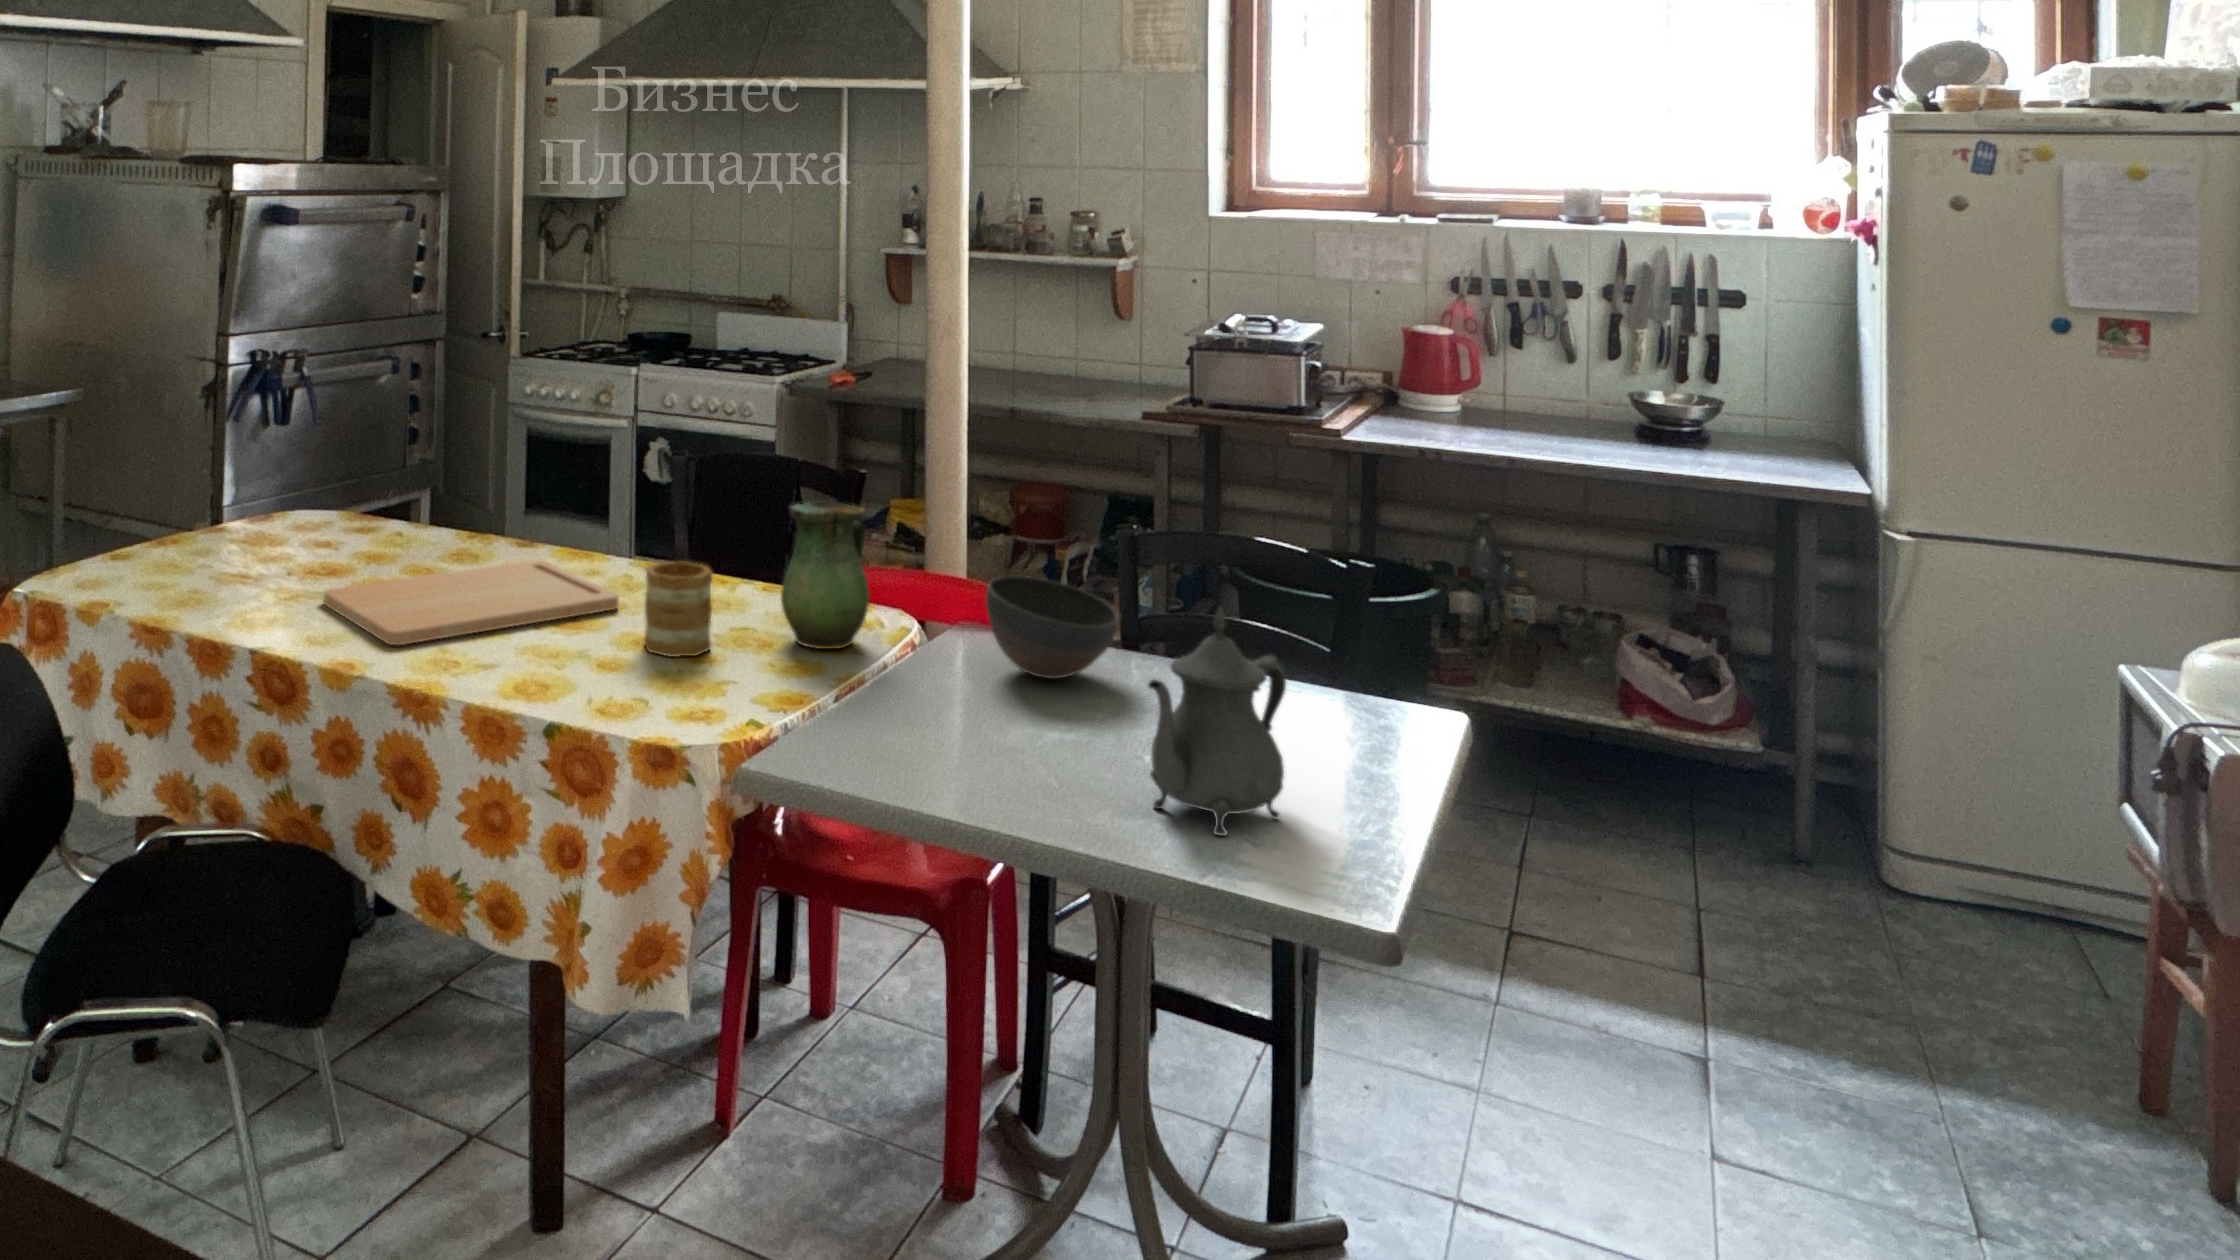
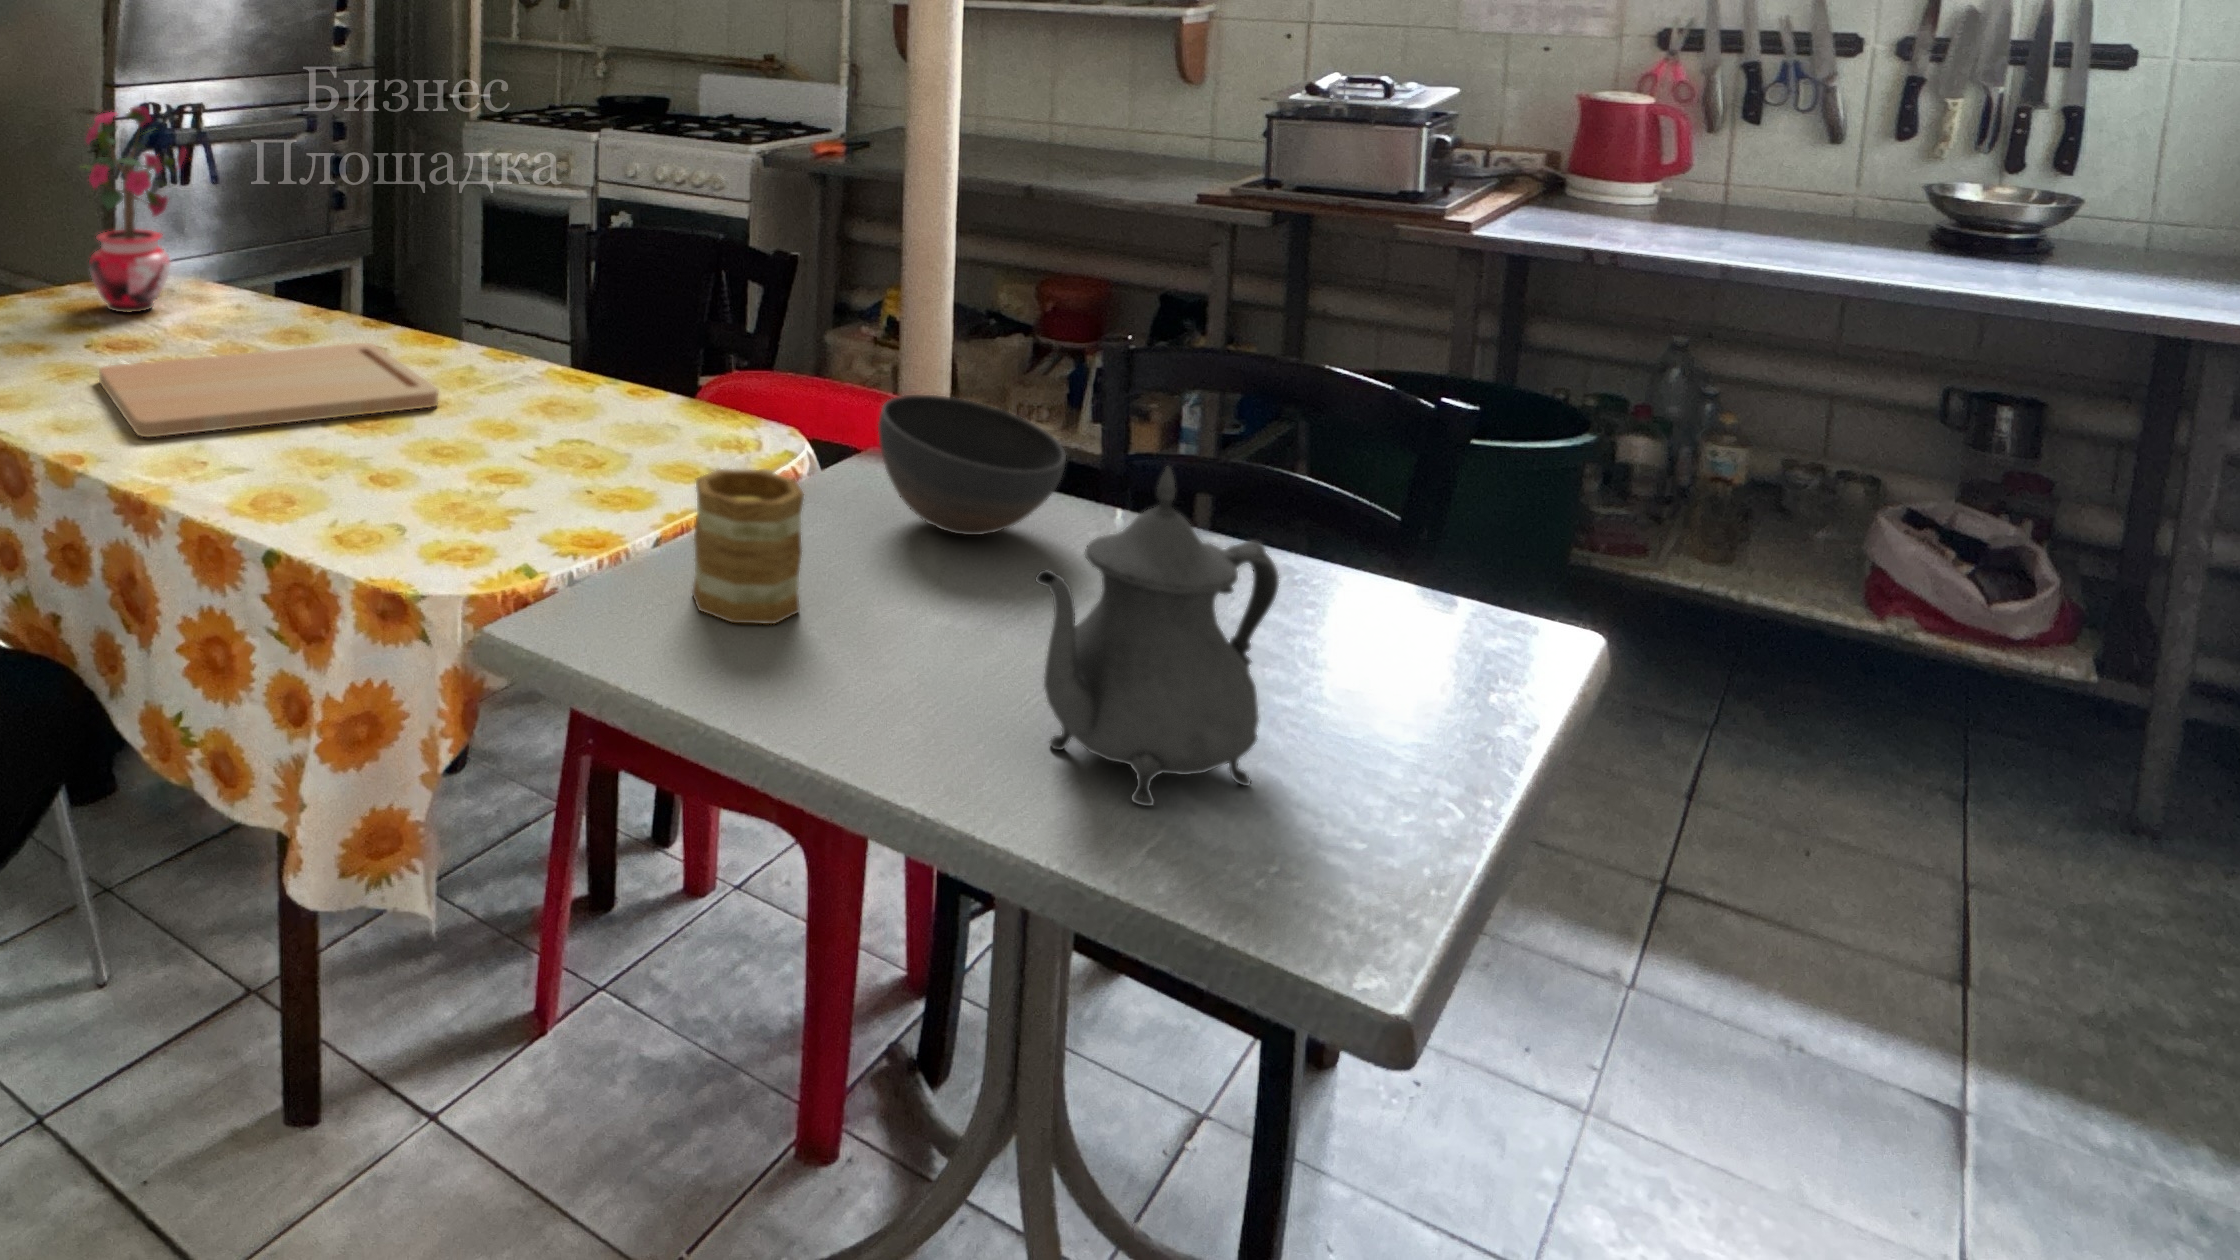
potted plant: none [259,359,365,544] -> present [85,107,186,312]
pitcher: present [781,501,869,649] -> none [619,287,737,474]
mug: present [644,562,712,657] -> present [693,469,804,624]

